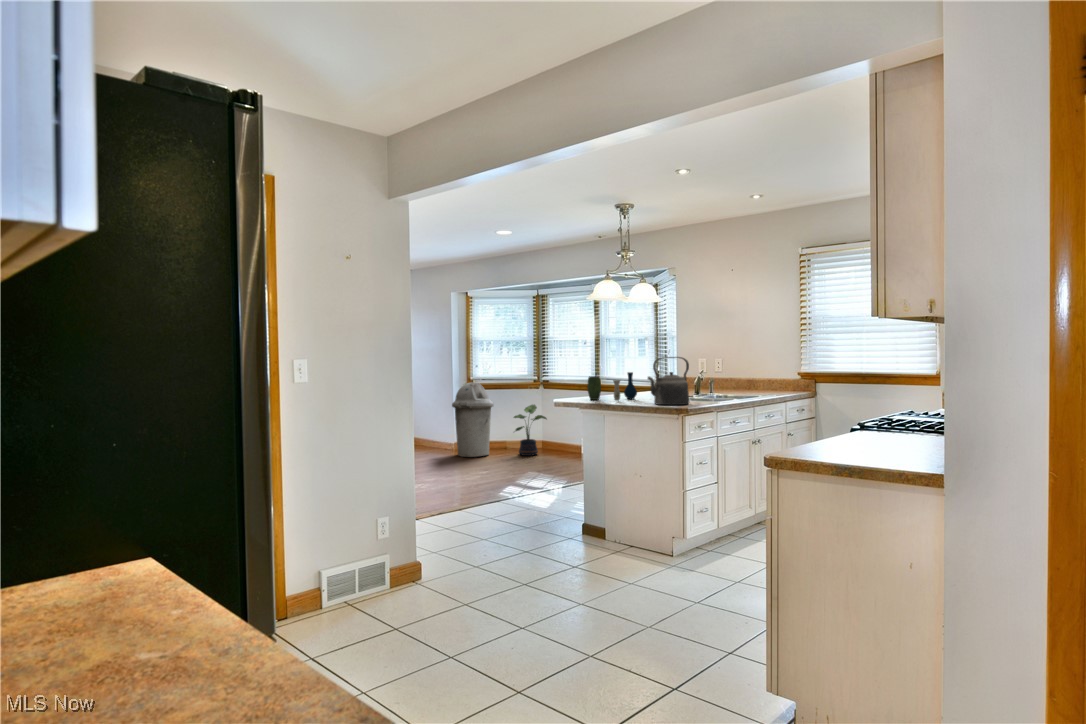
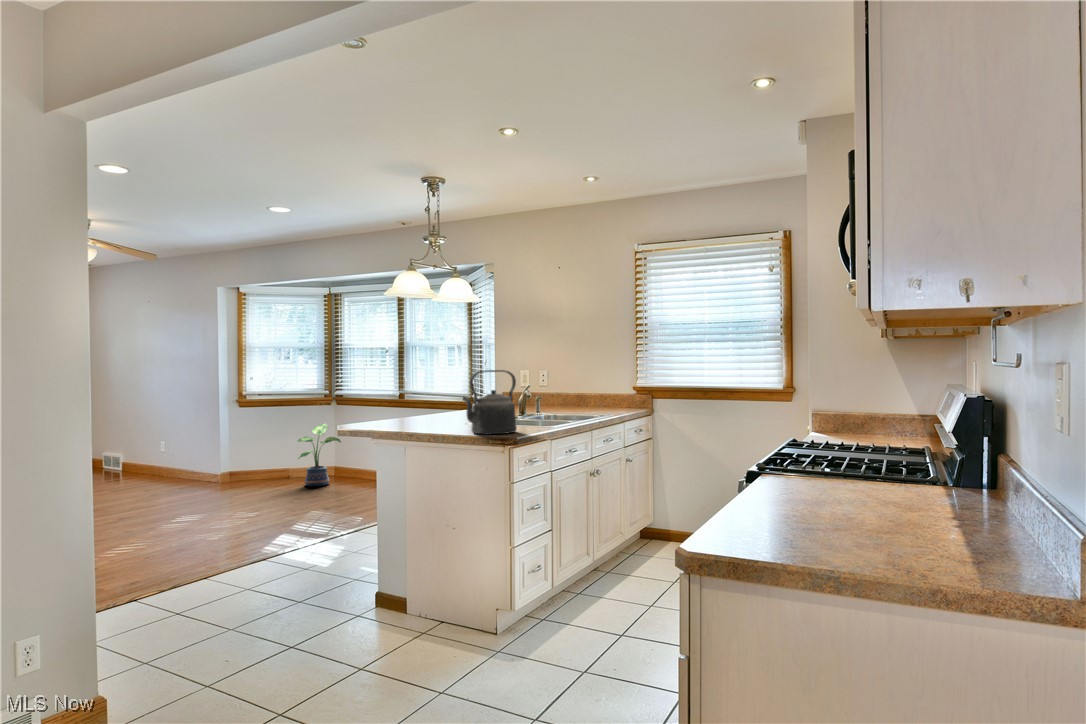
vase: present [587,372,637,401] -> none [383,389,449,428]
trash can: present [452,382,494,457] -> none [215,397,272,493]

